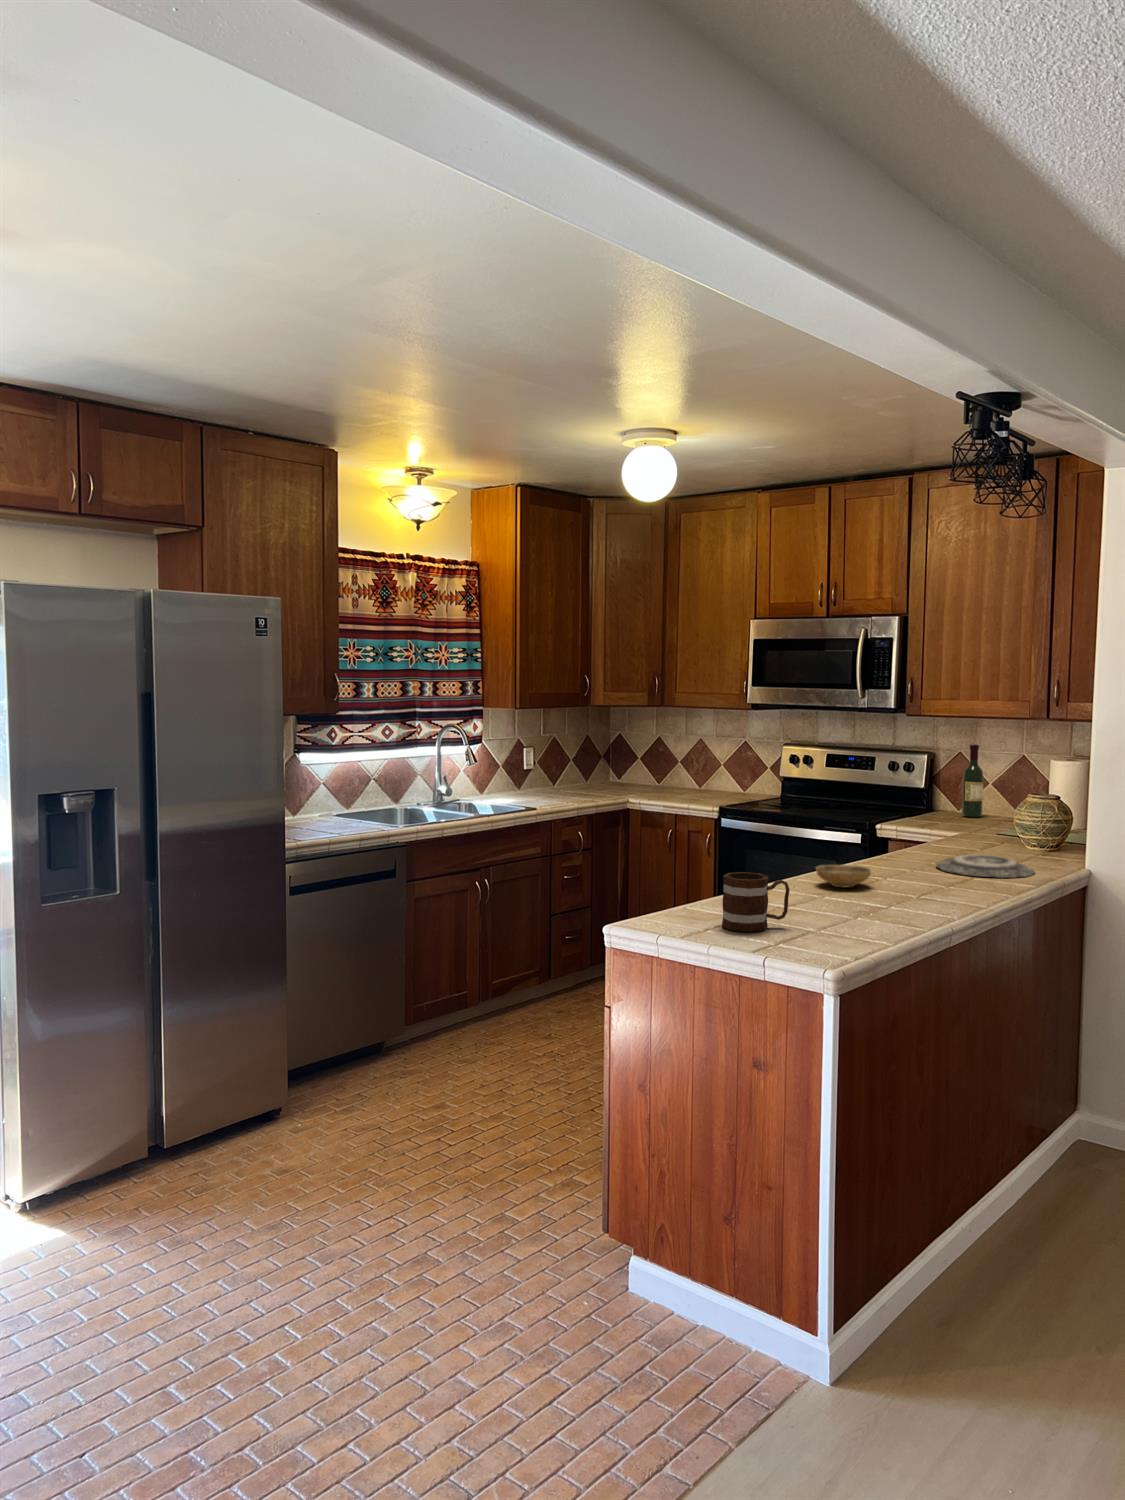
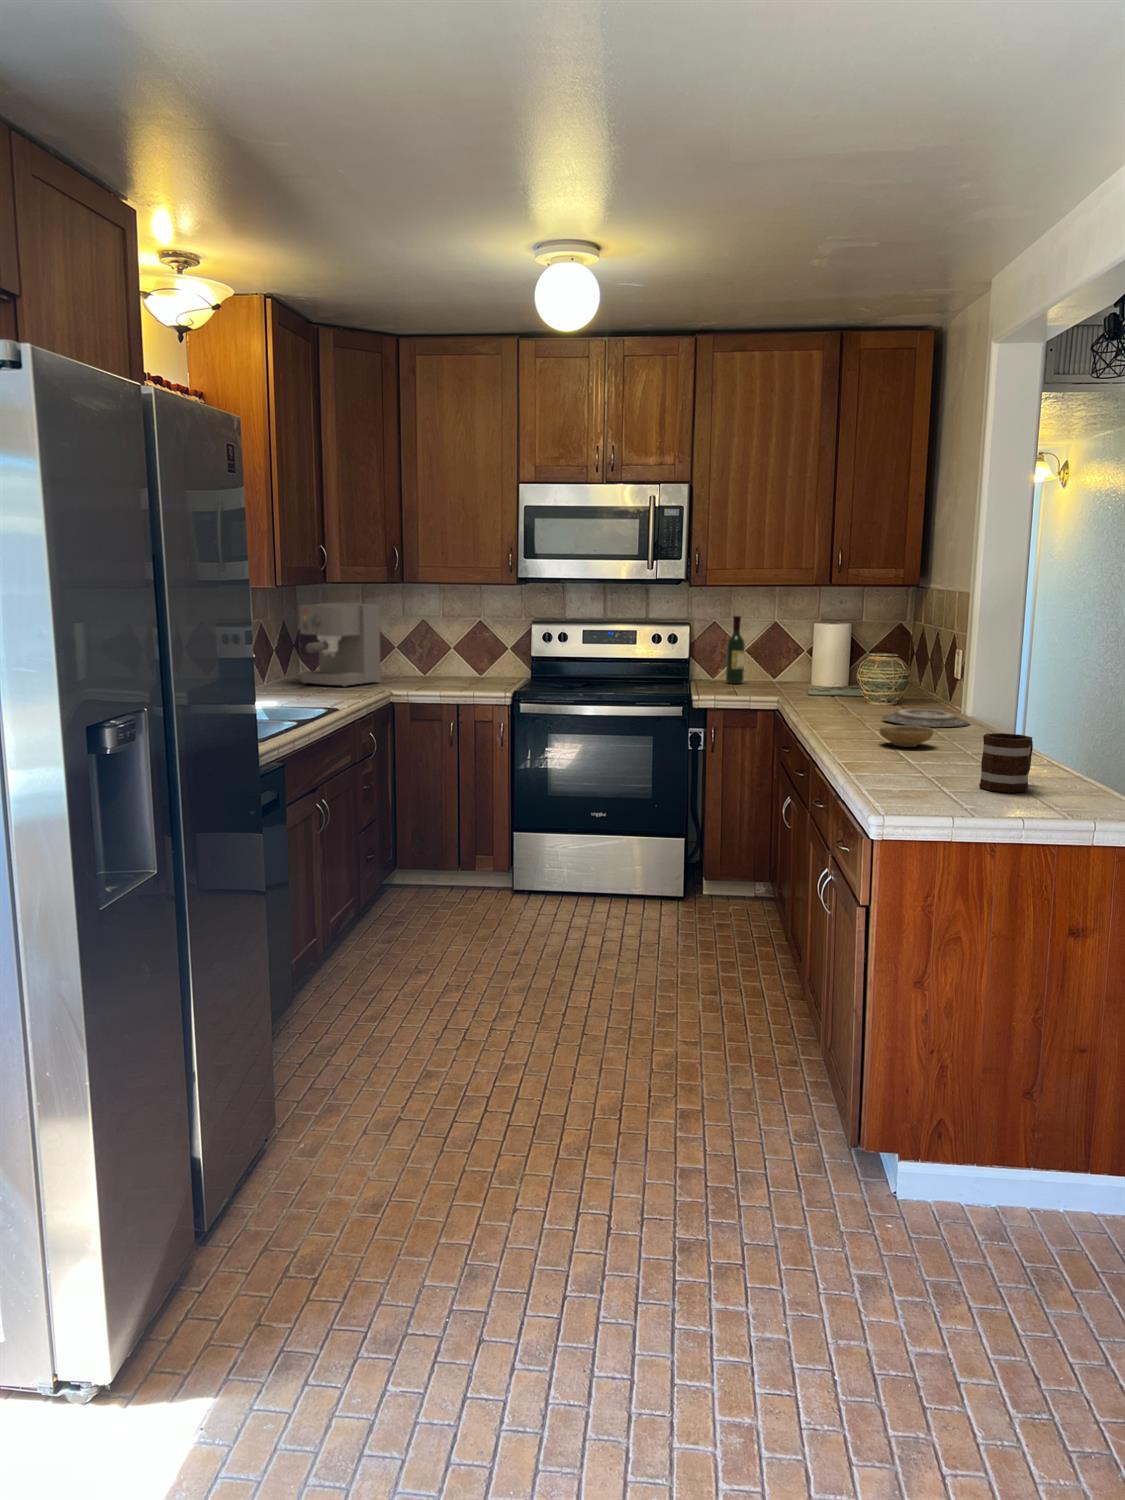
coffee maker: none [573,721,649,794] -> present [299,603,381,687]

